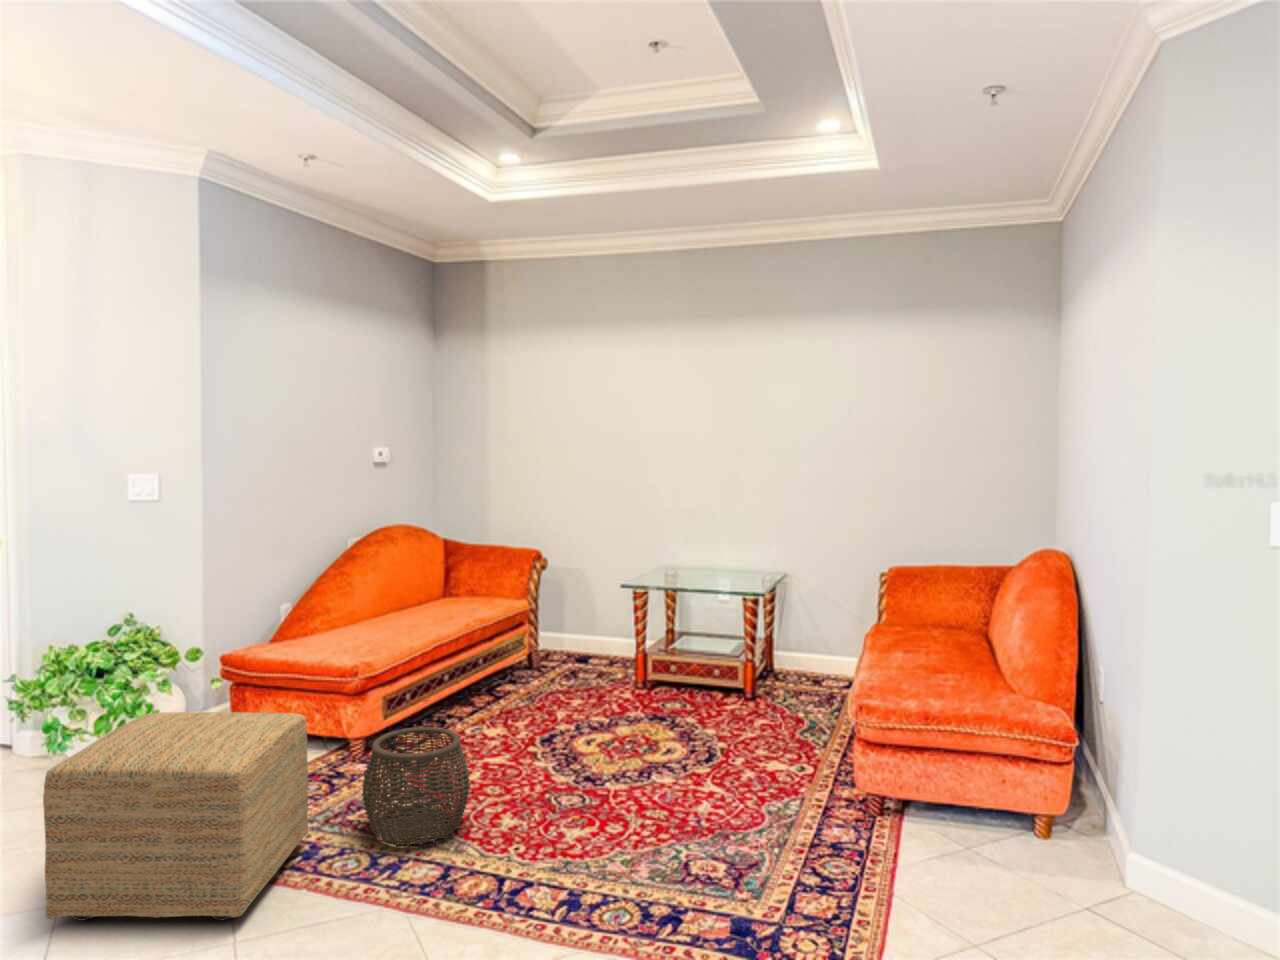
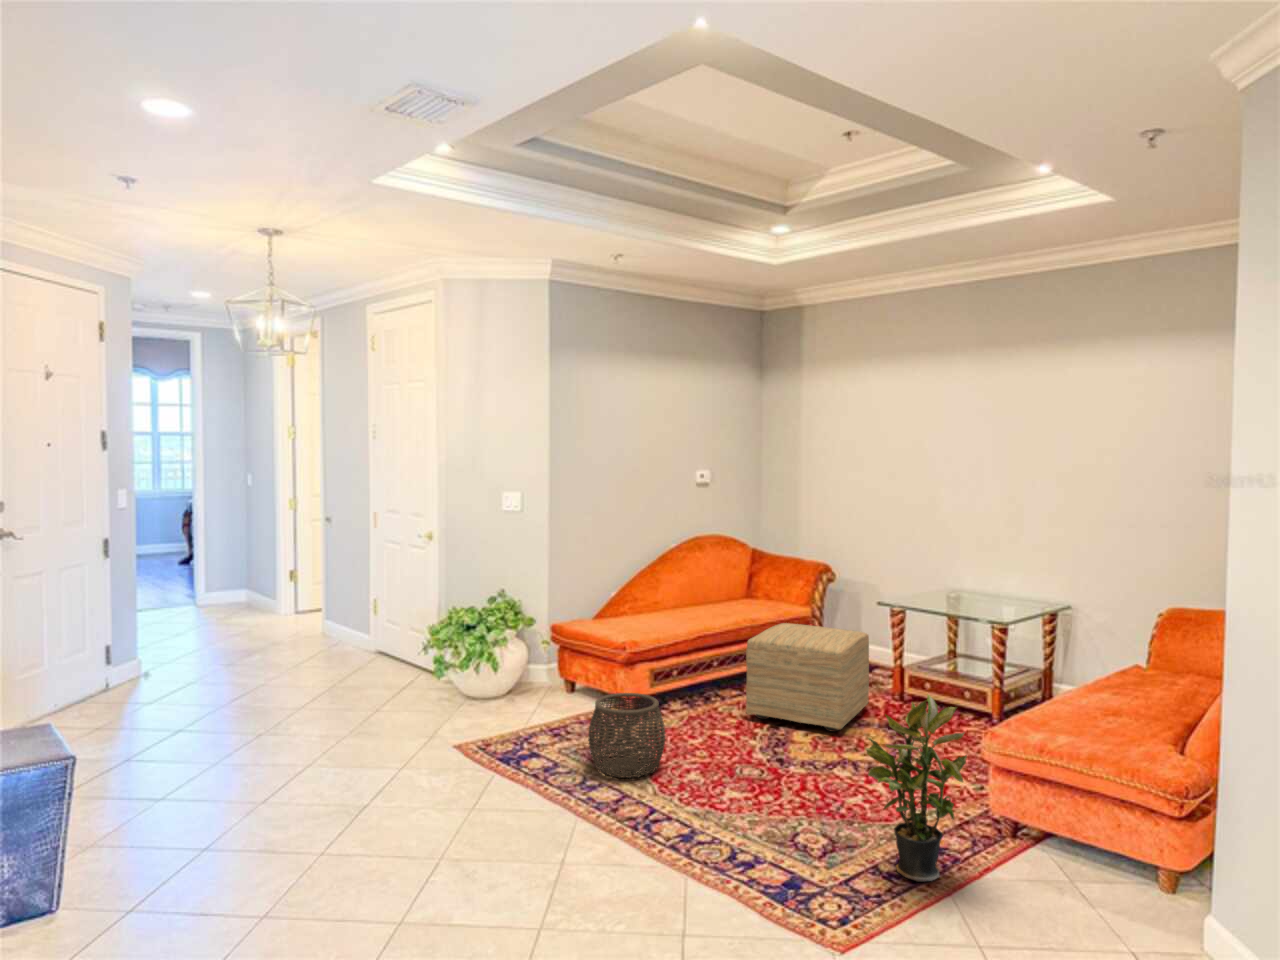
potted plant: none [779,672,890,884] -> present [866,695,967,882]
ottoman: present [43,712,308,921] -> present [746,623,869,732]

